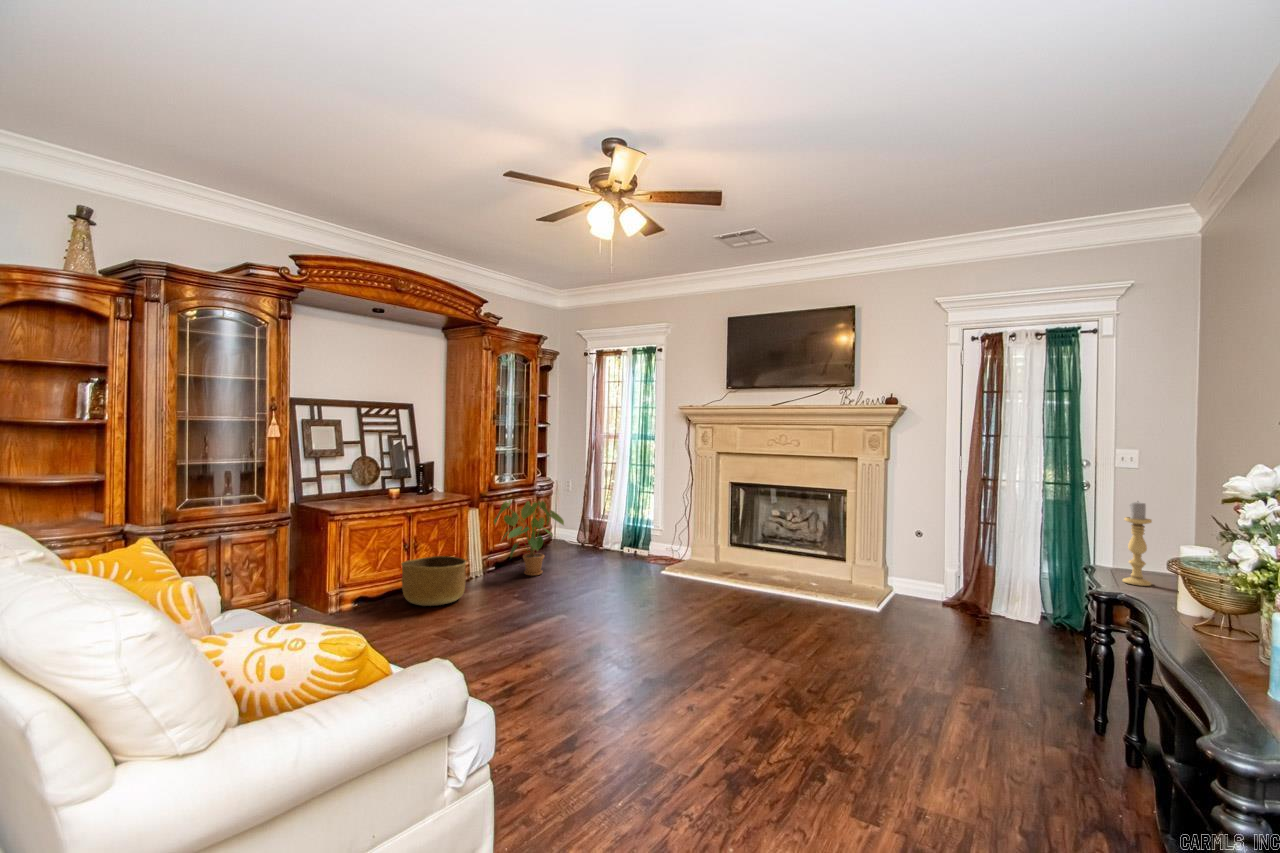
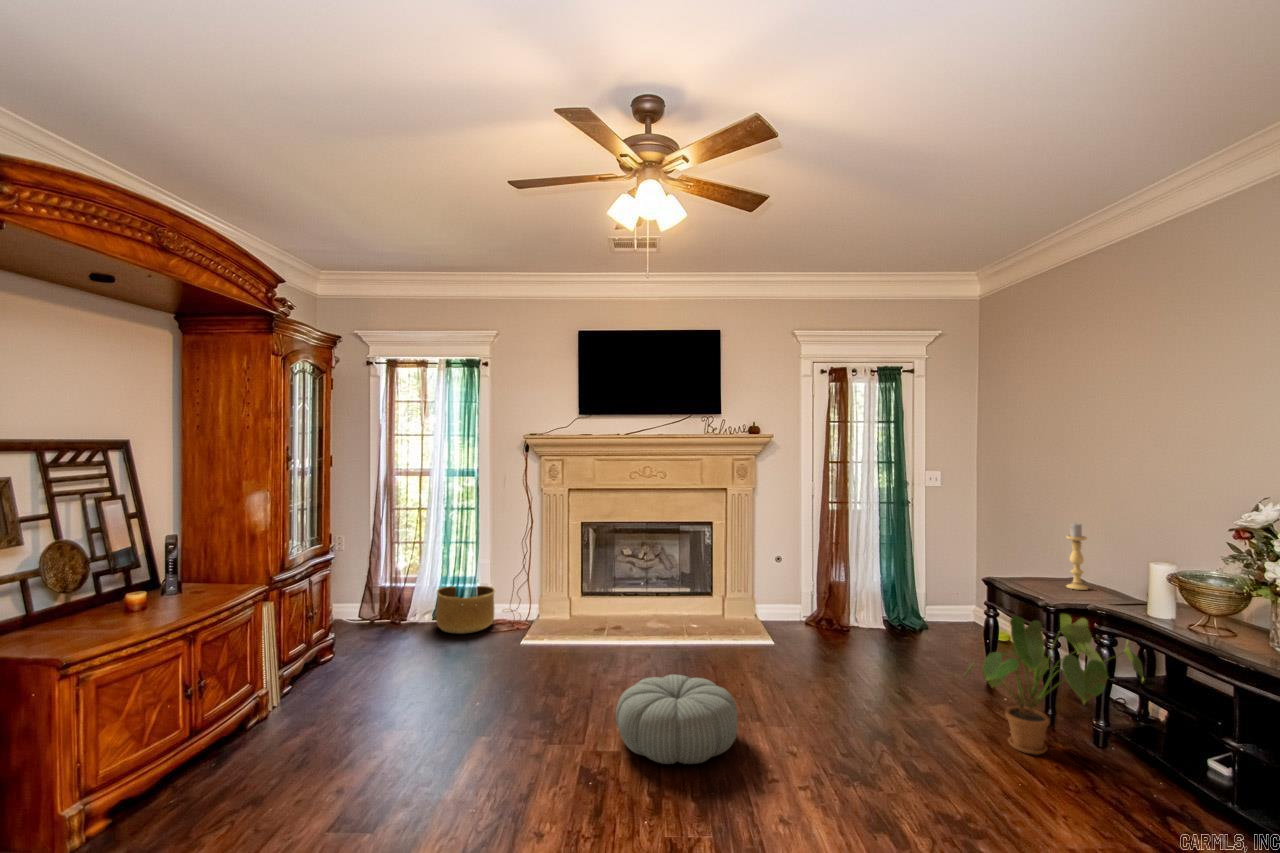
house plant: present [494,501,564,576] -> present [964,614,1144,755]
basket: present [401,556,466,606] -> present [436,586,495,634]
pouf: none [621,598,723,663] -> present [616,674,737,764]

